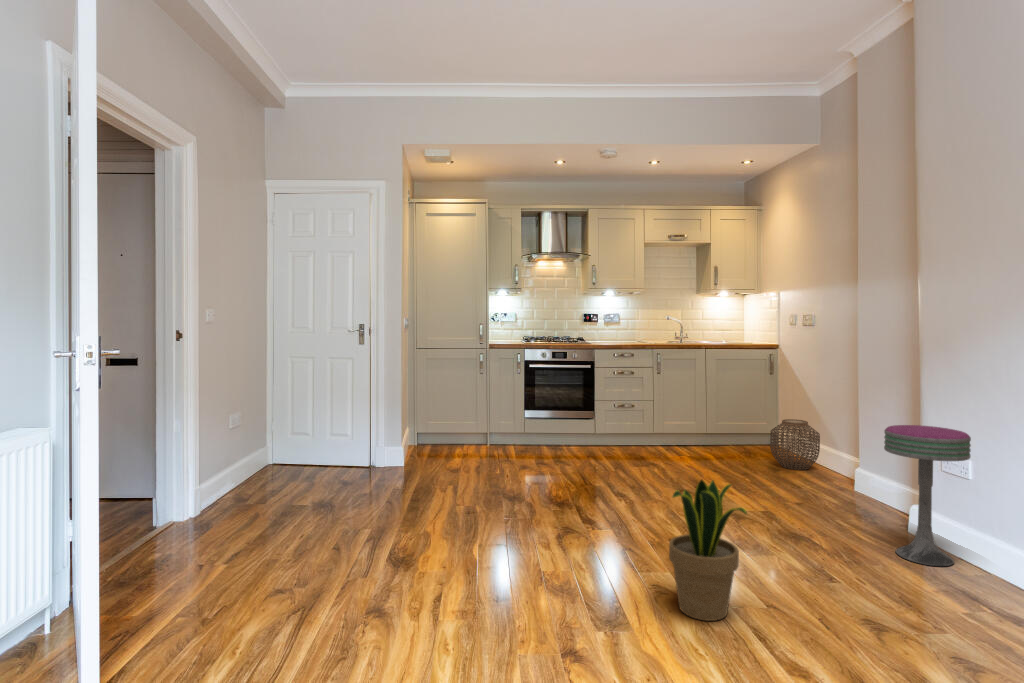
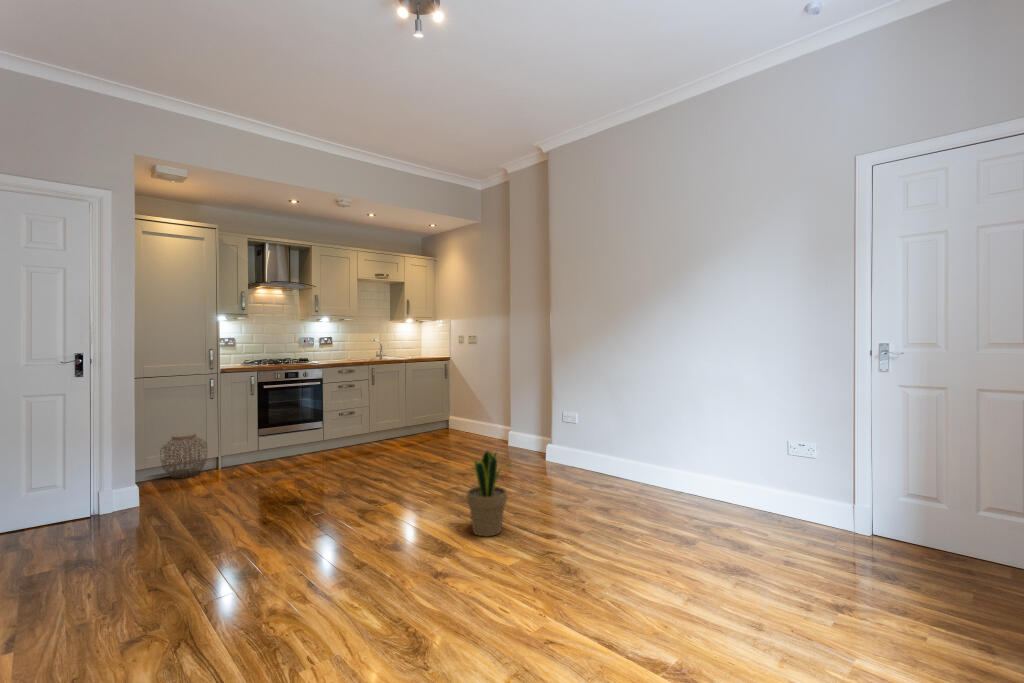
woven basket: present [770,419,820,470] -> present [161,434,207,478]
bar stool: present [884,425,971,566] -> none [546,405,585,481]

